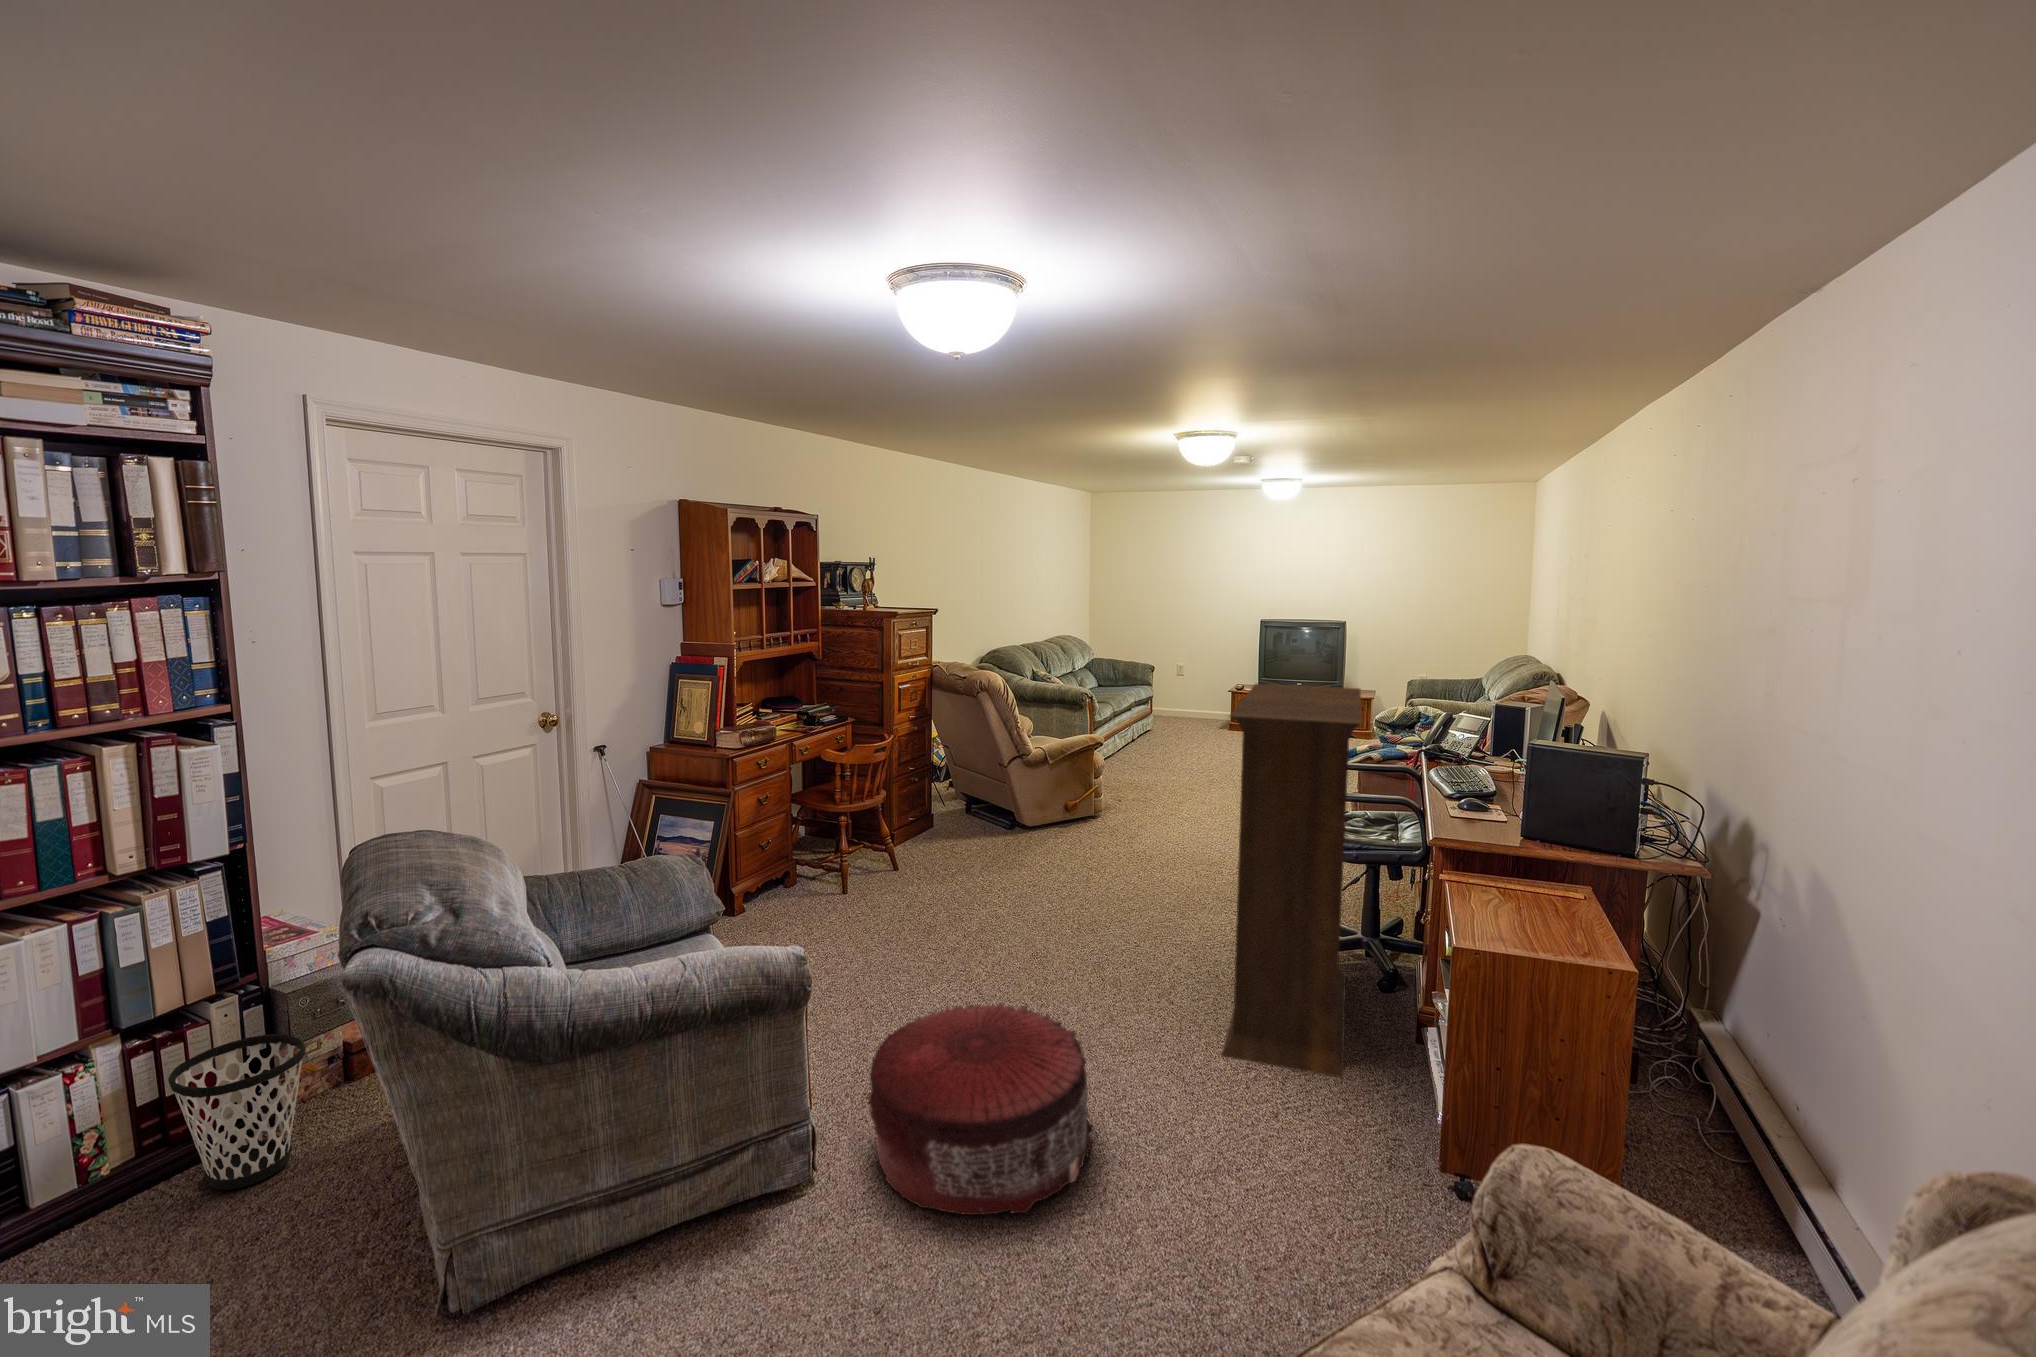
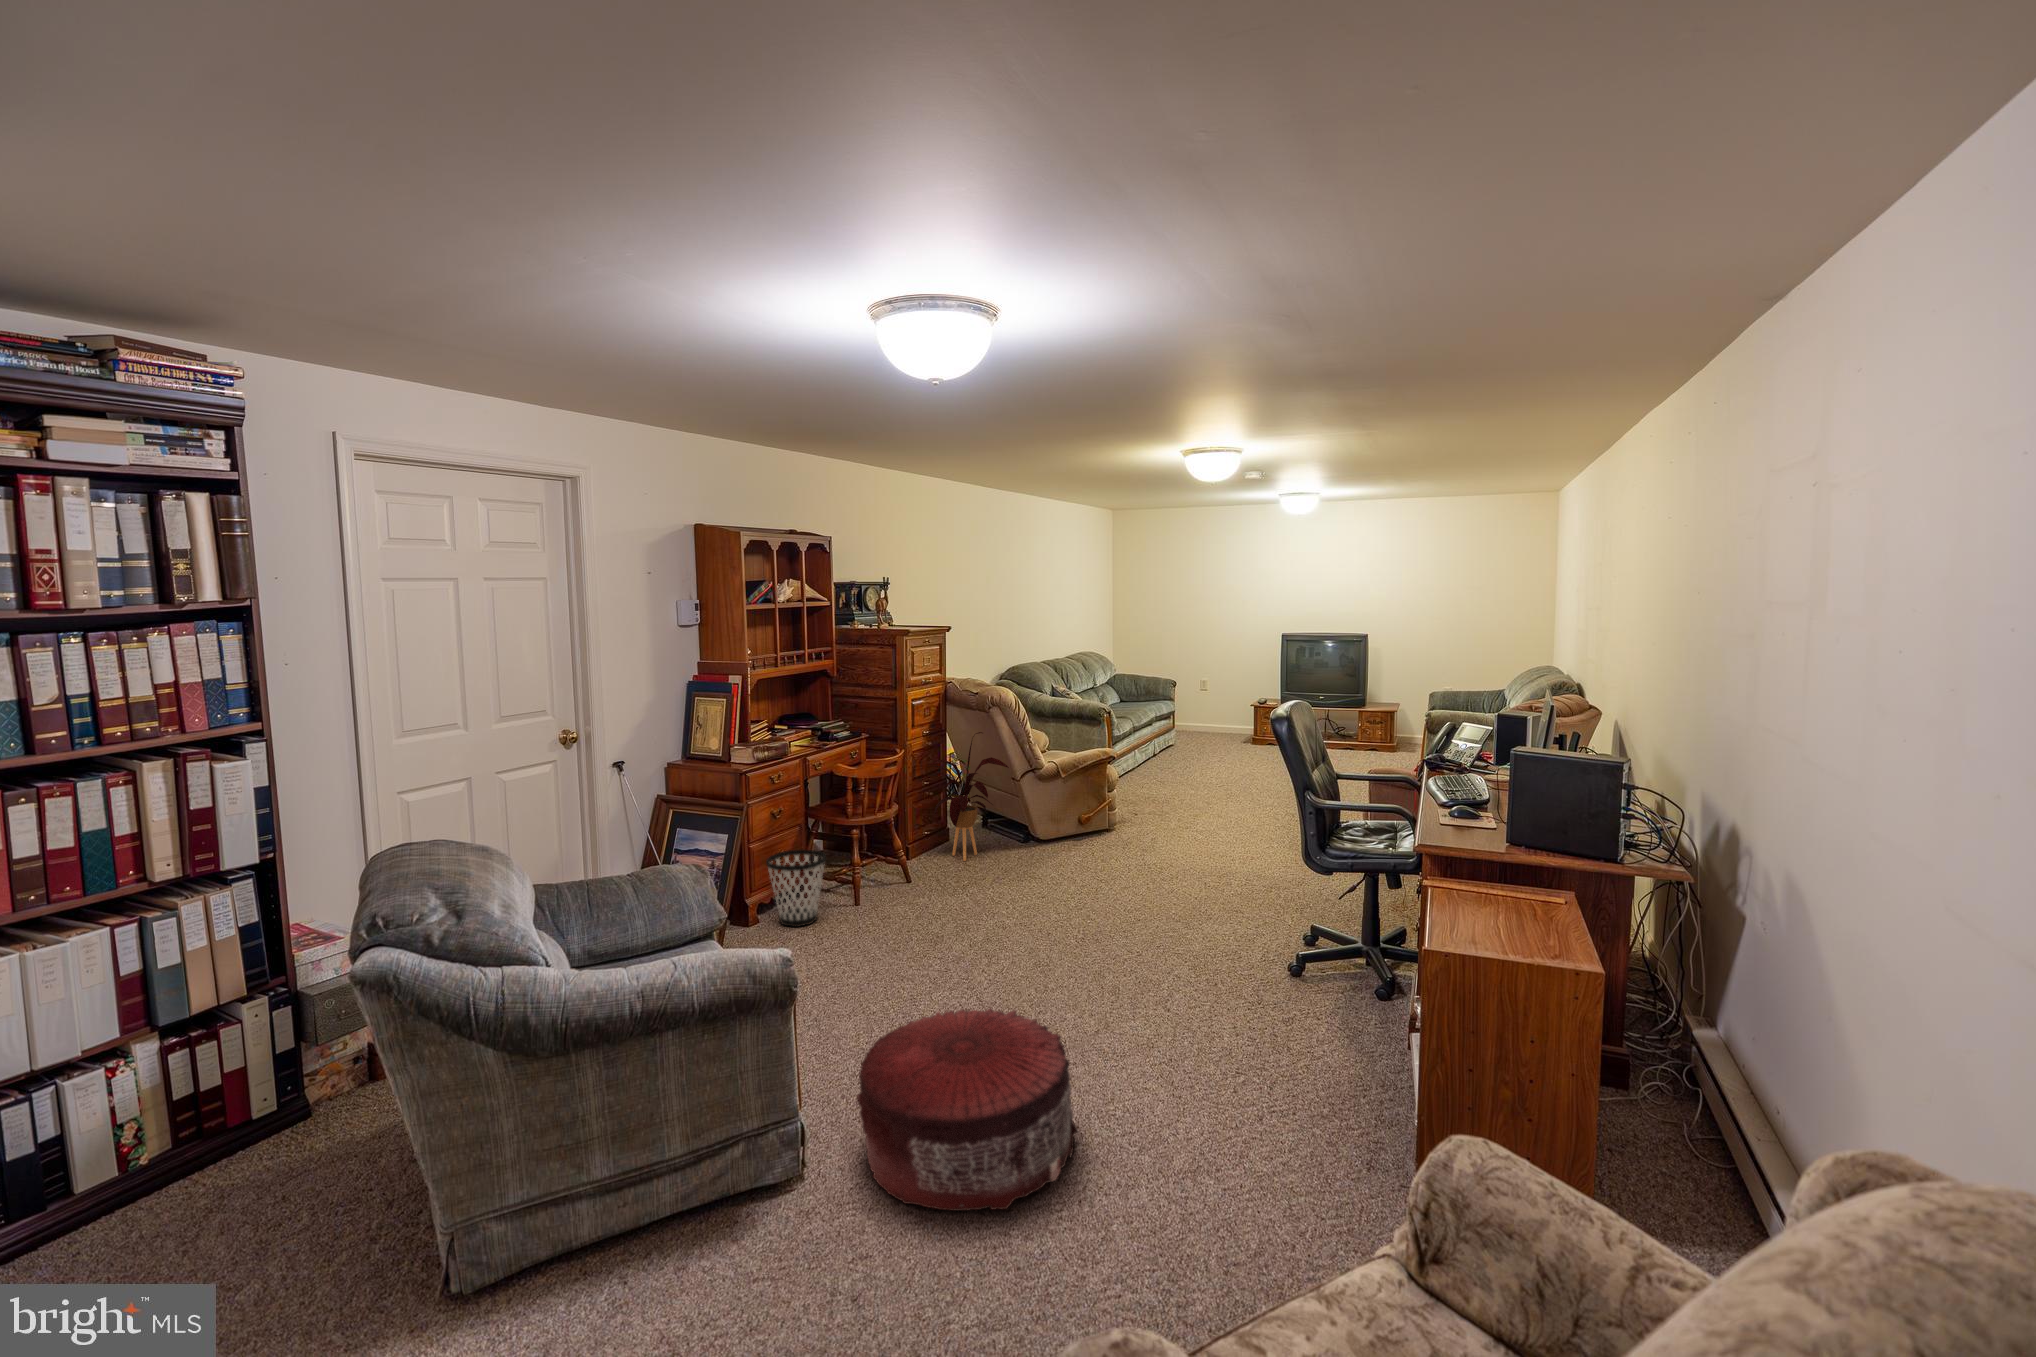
bookcase: present [1221,683,1362,1078] -> none [1212,695,1354,1085]
house plant: none [913,718,998,848] -> present [928,732,1009,861]
wastebasket: present [168,1034,306,1190] -> present [766,849,826,927]

